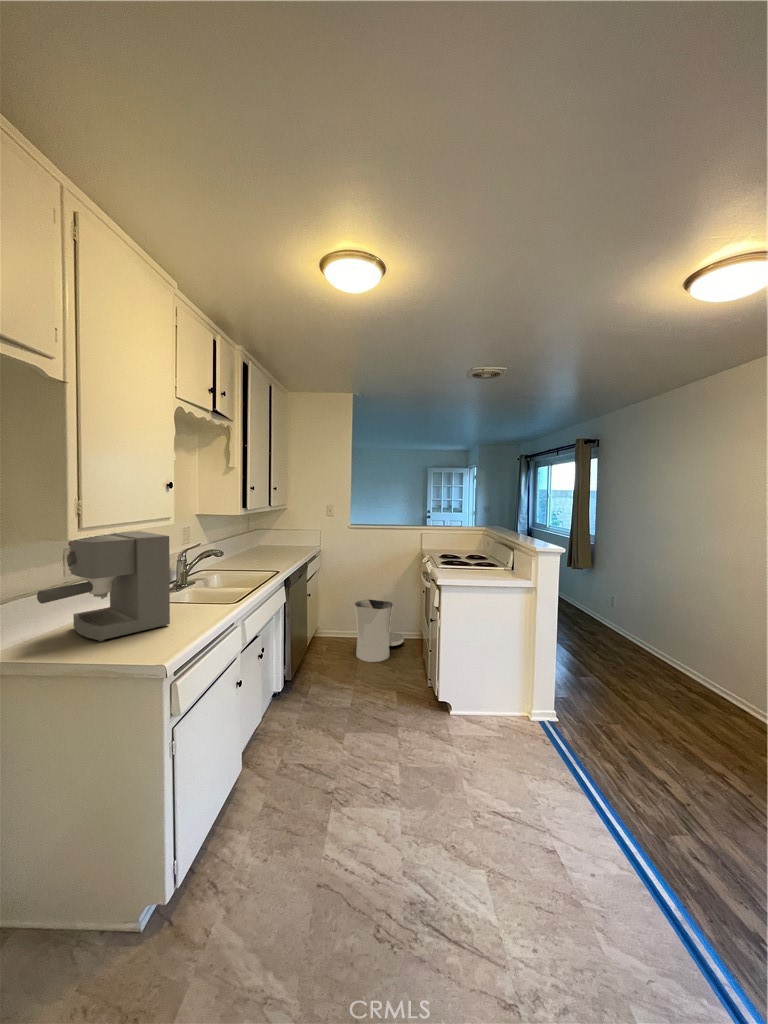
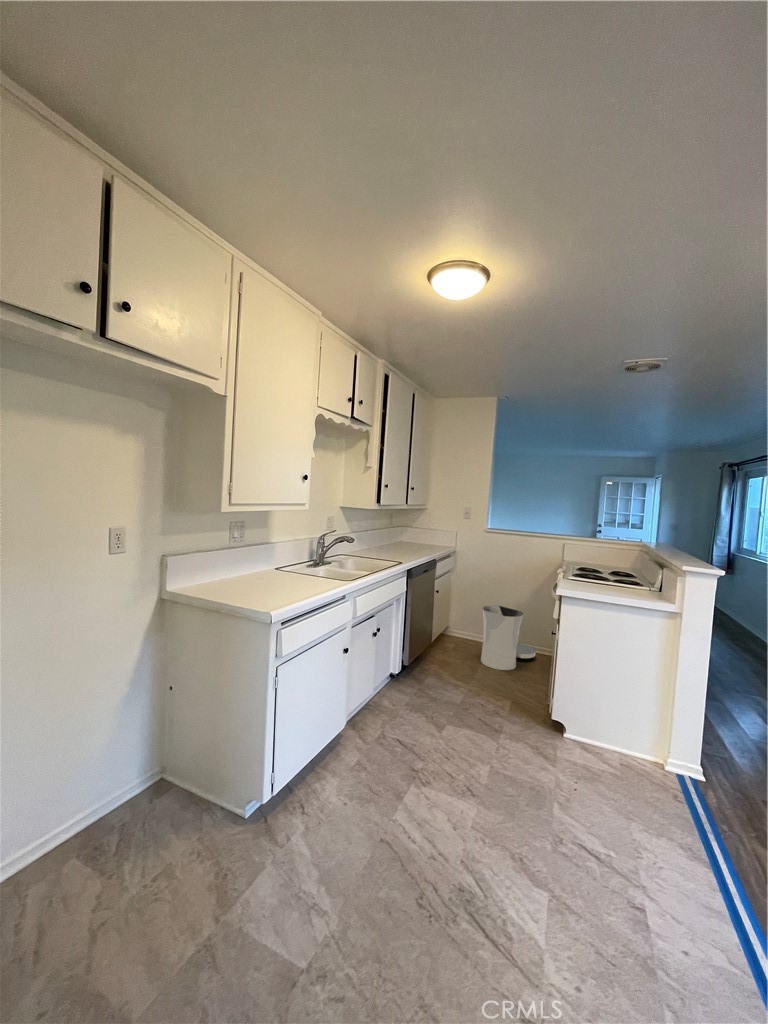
coffee maker: present [37,531,170,642] -> none [203,511,294,592]

